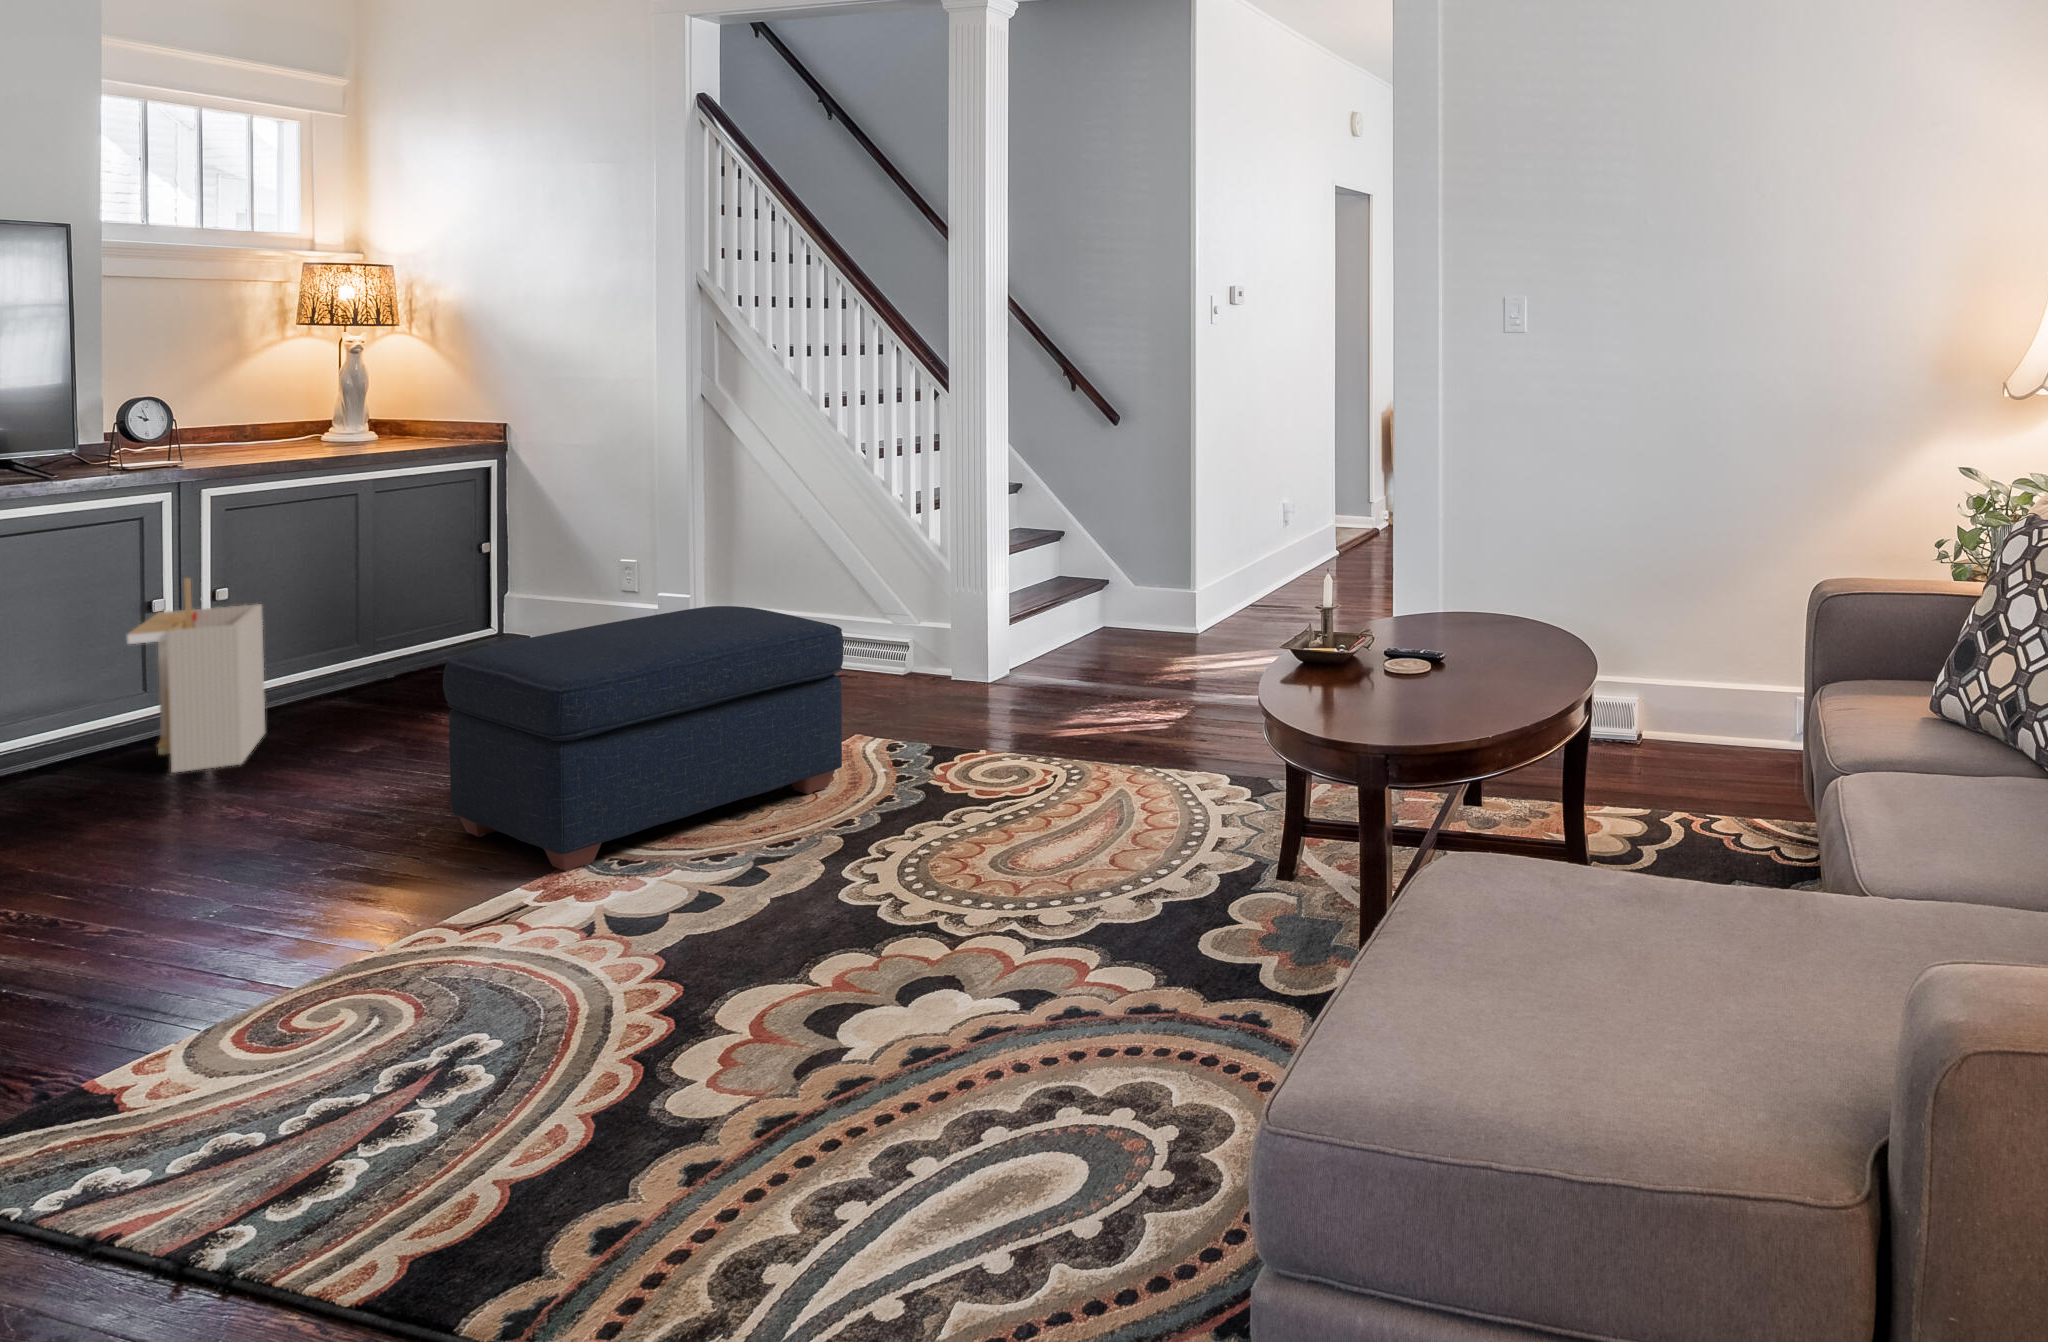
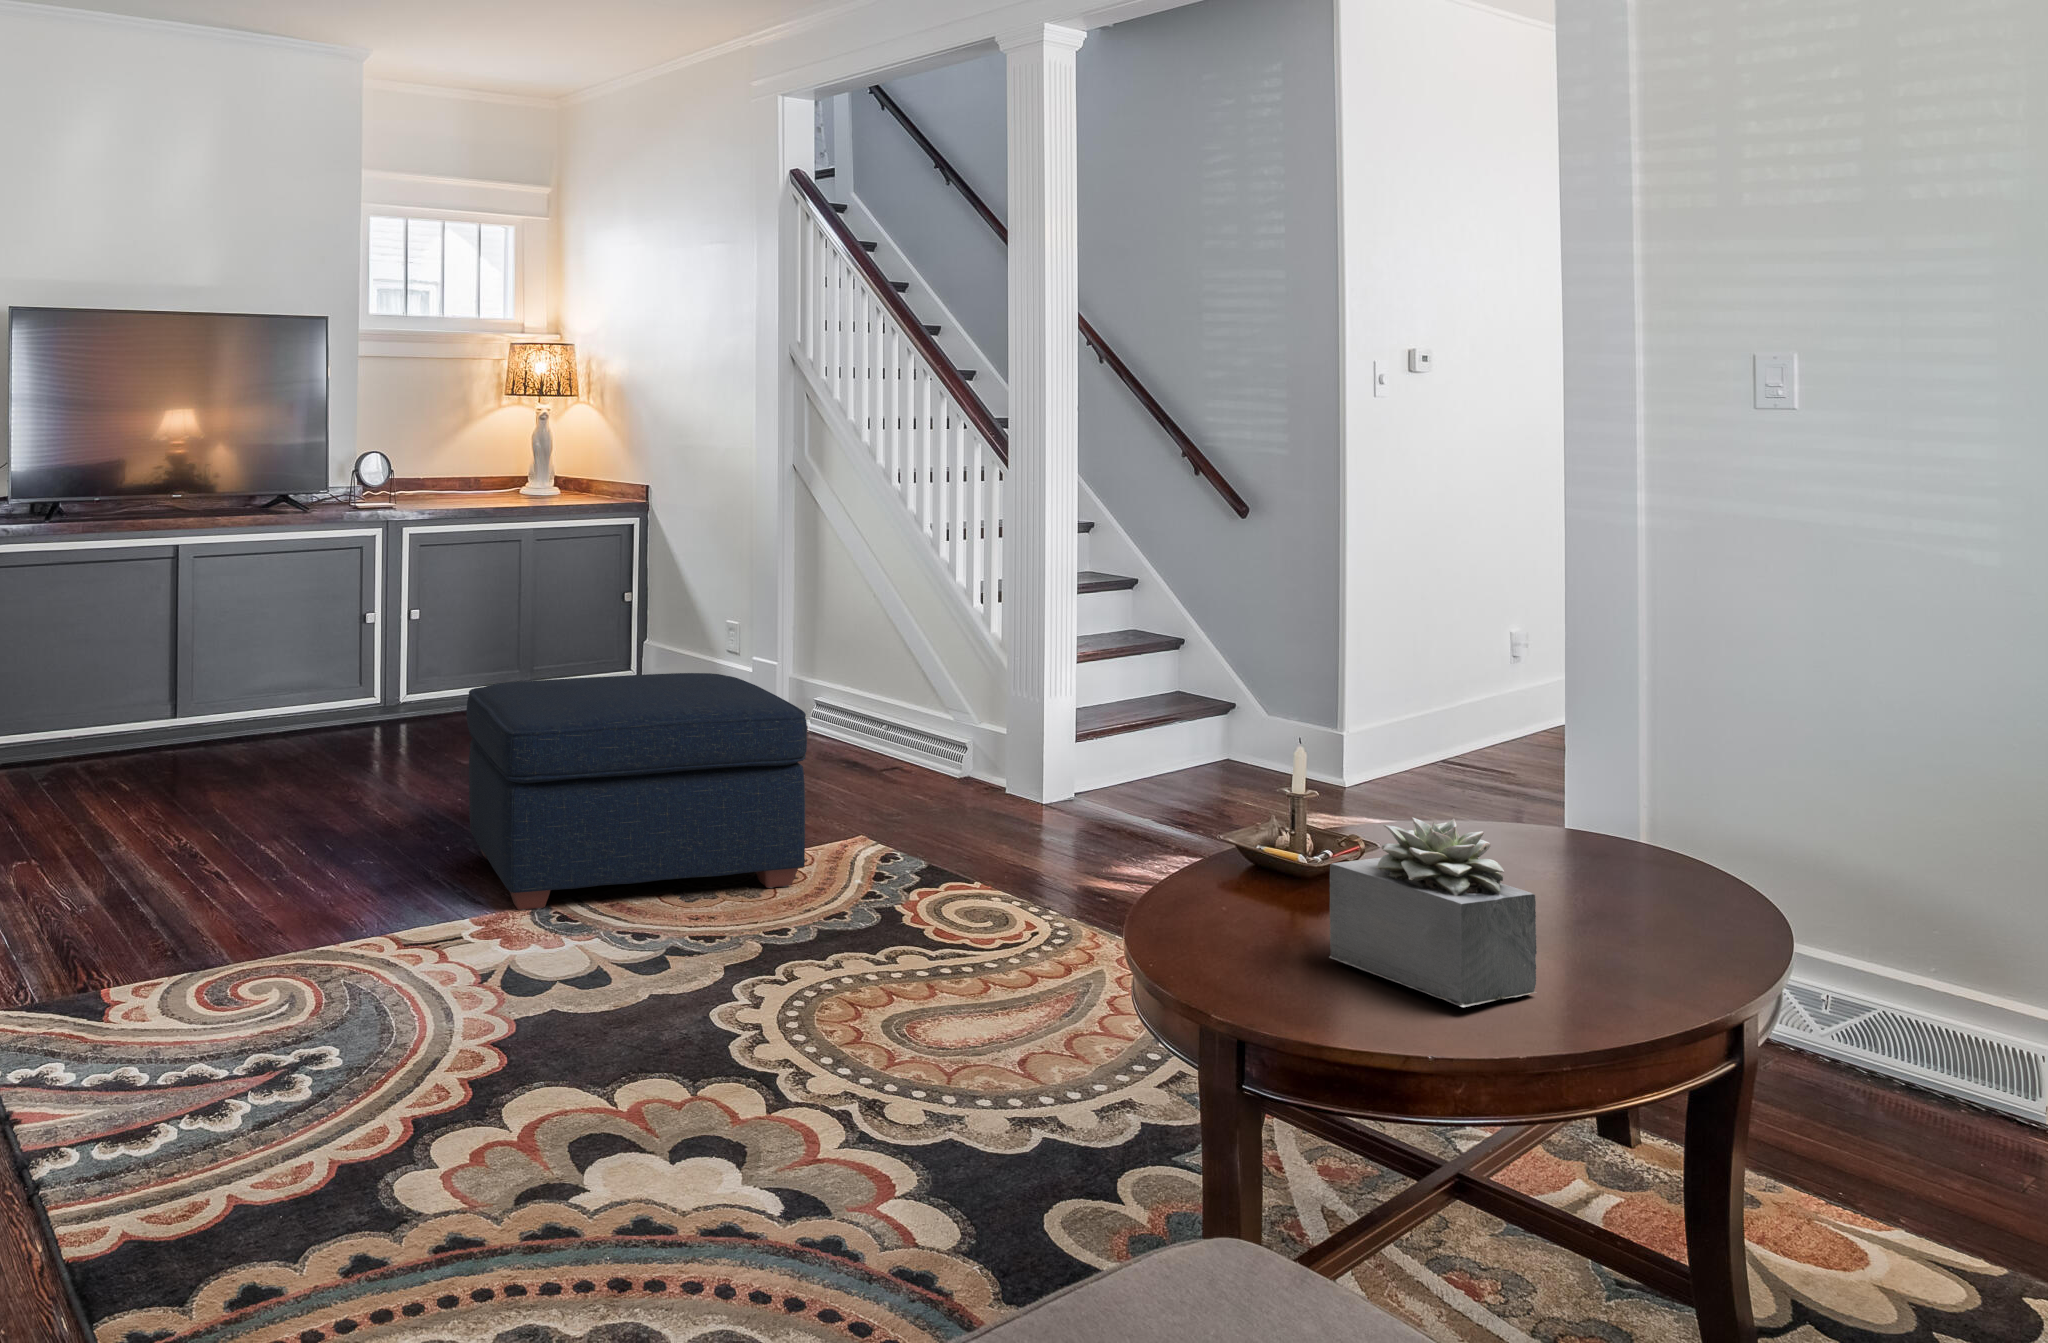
storage bin: present [127,578,265,773] -> none [332,597,431,757]
succulent plant: none [1402,607,1509,716] -> present [1329,817,1537,1007]

